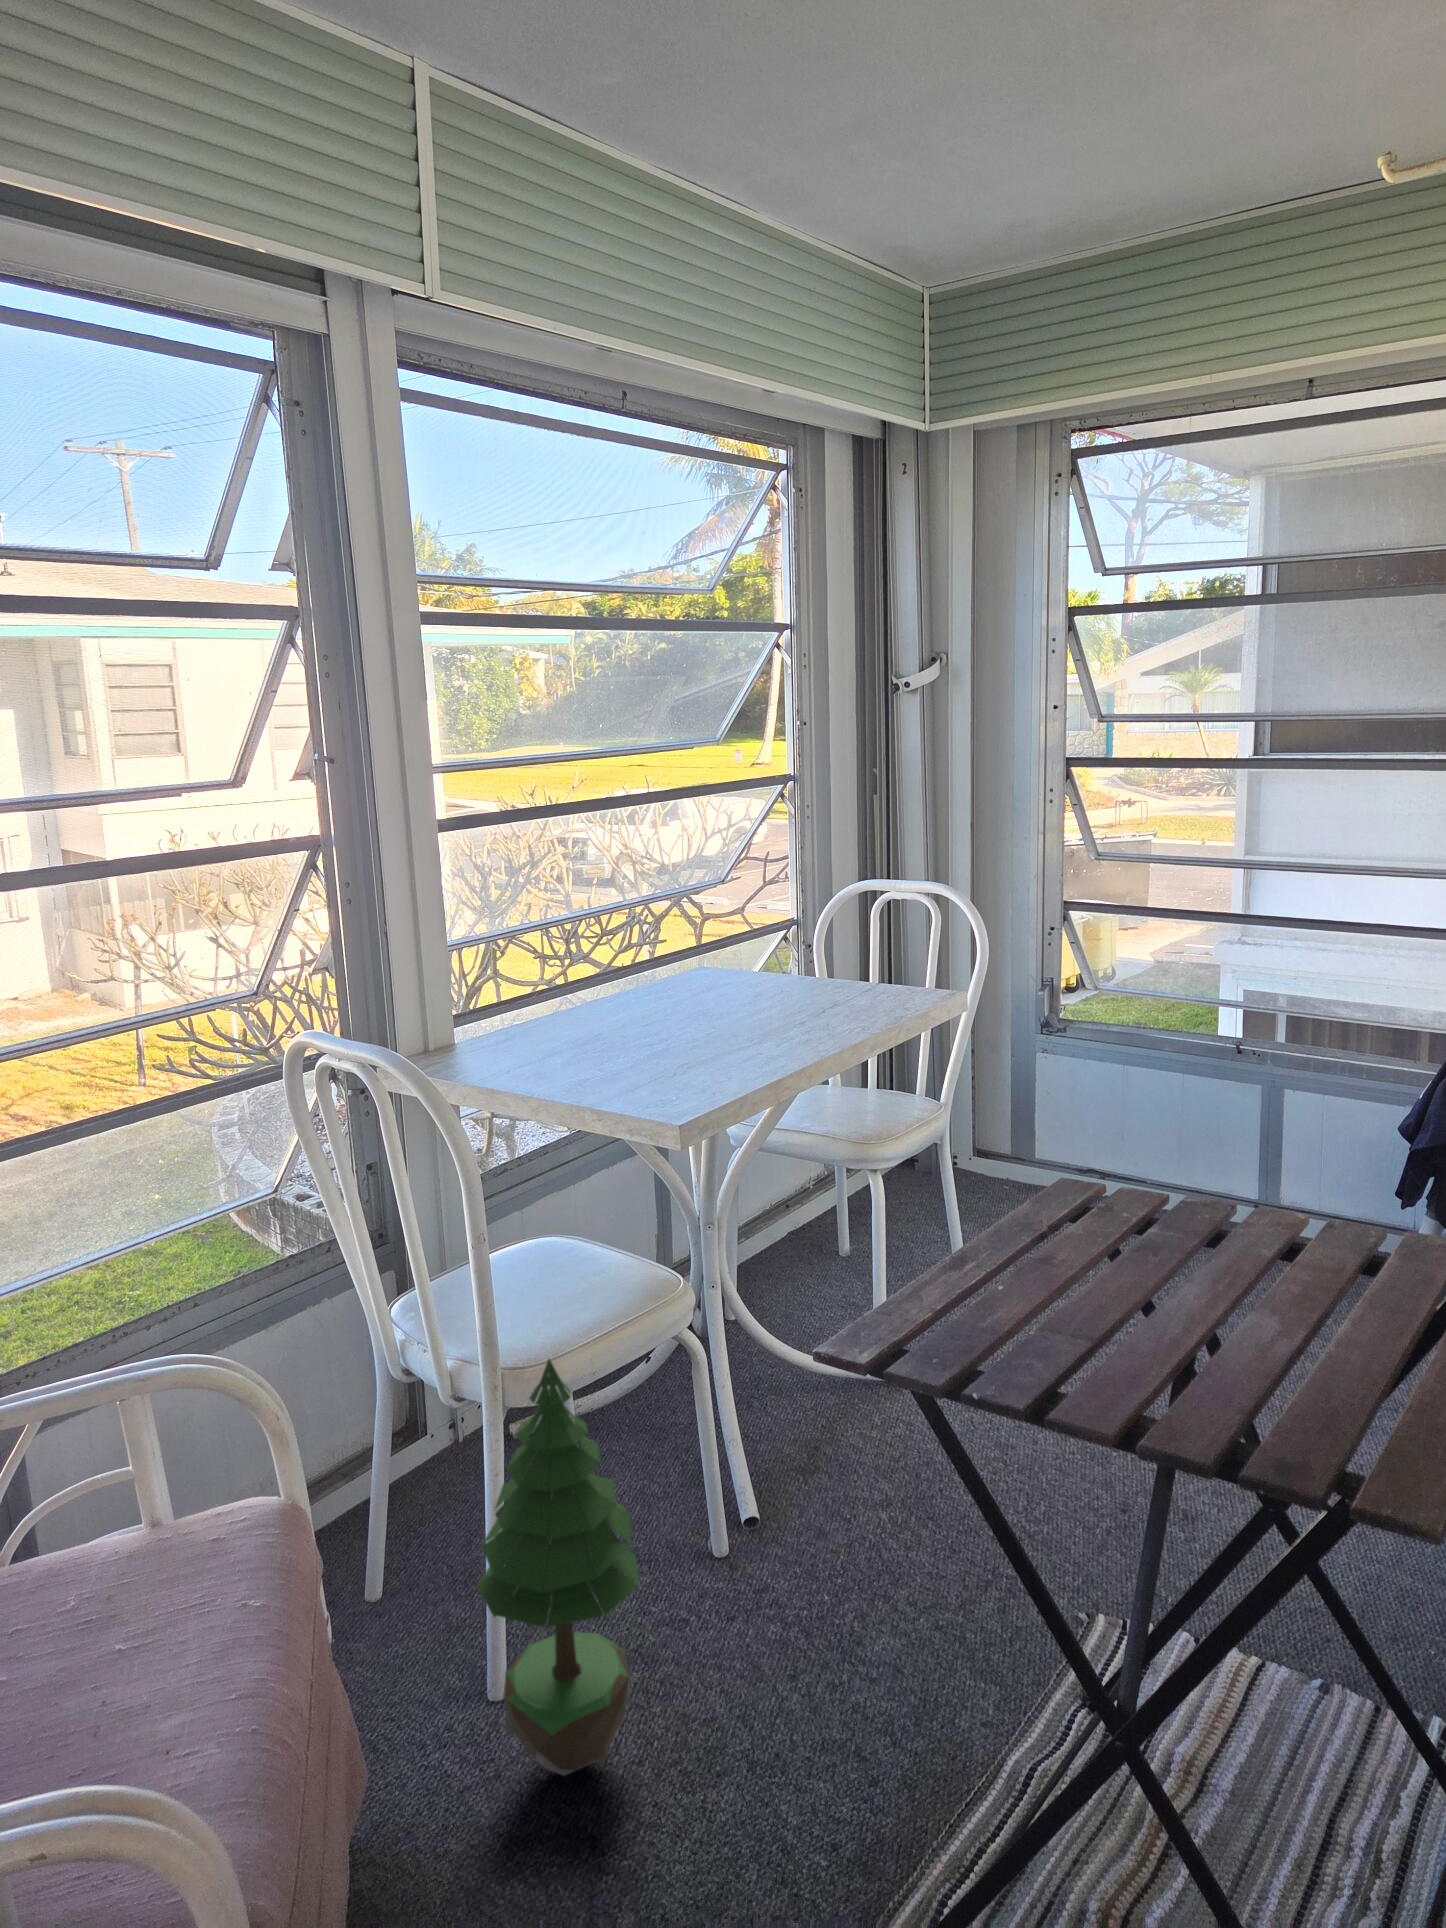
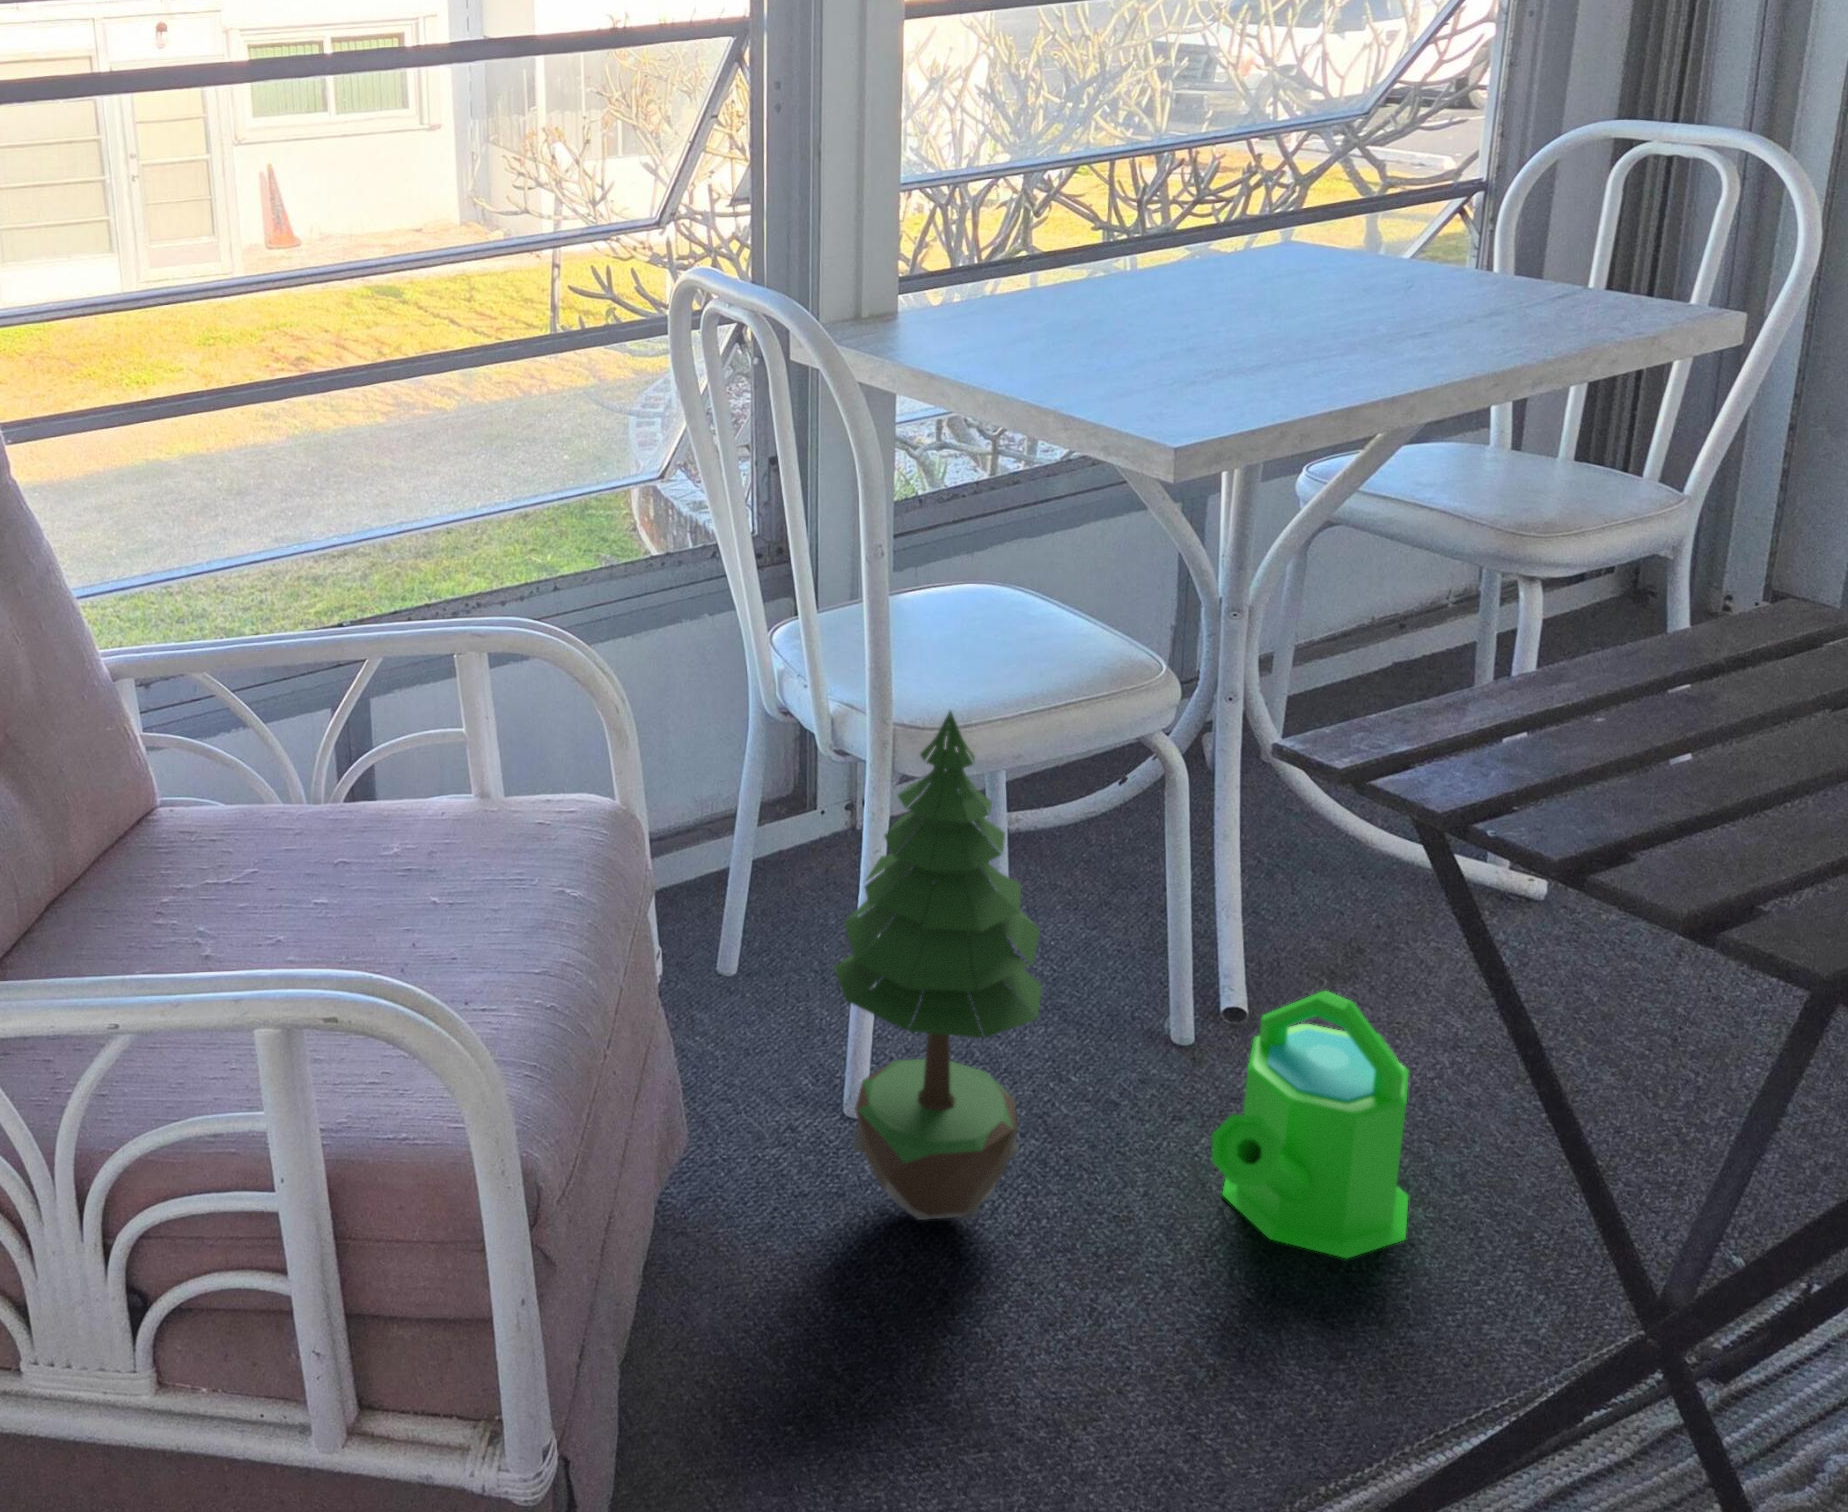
watering can: none [768,1501,896,1700] -> present [1212,991,1409,1258]

